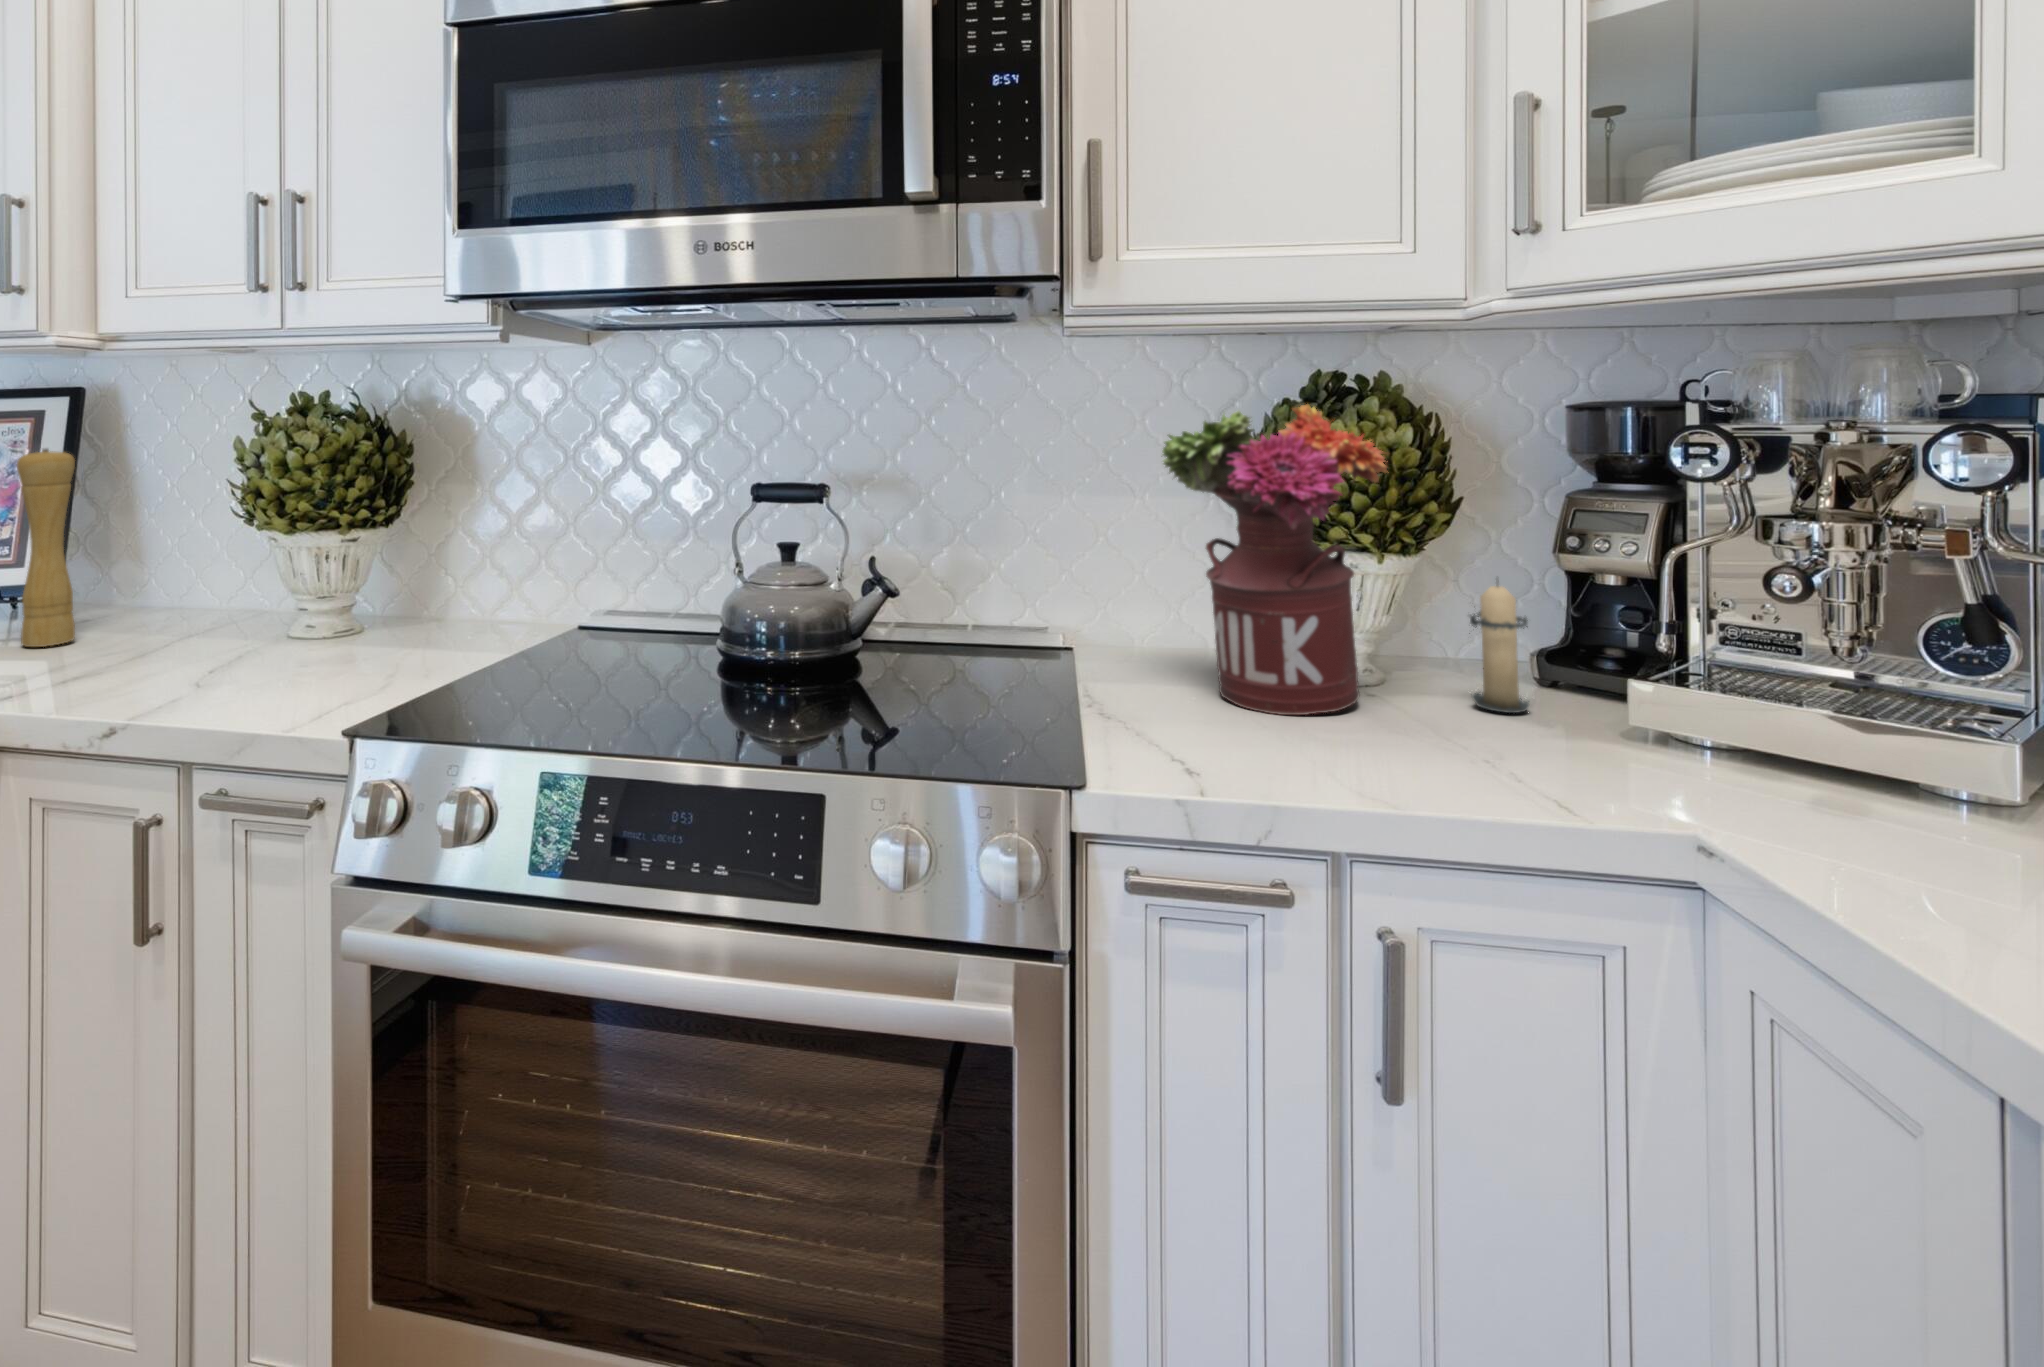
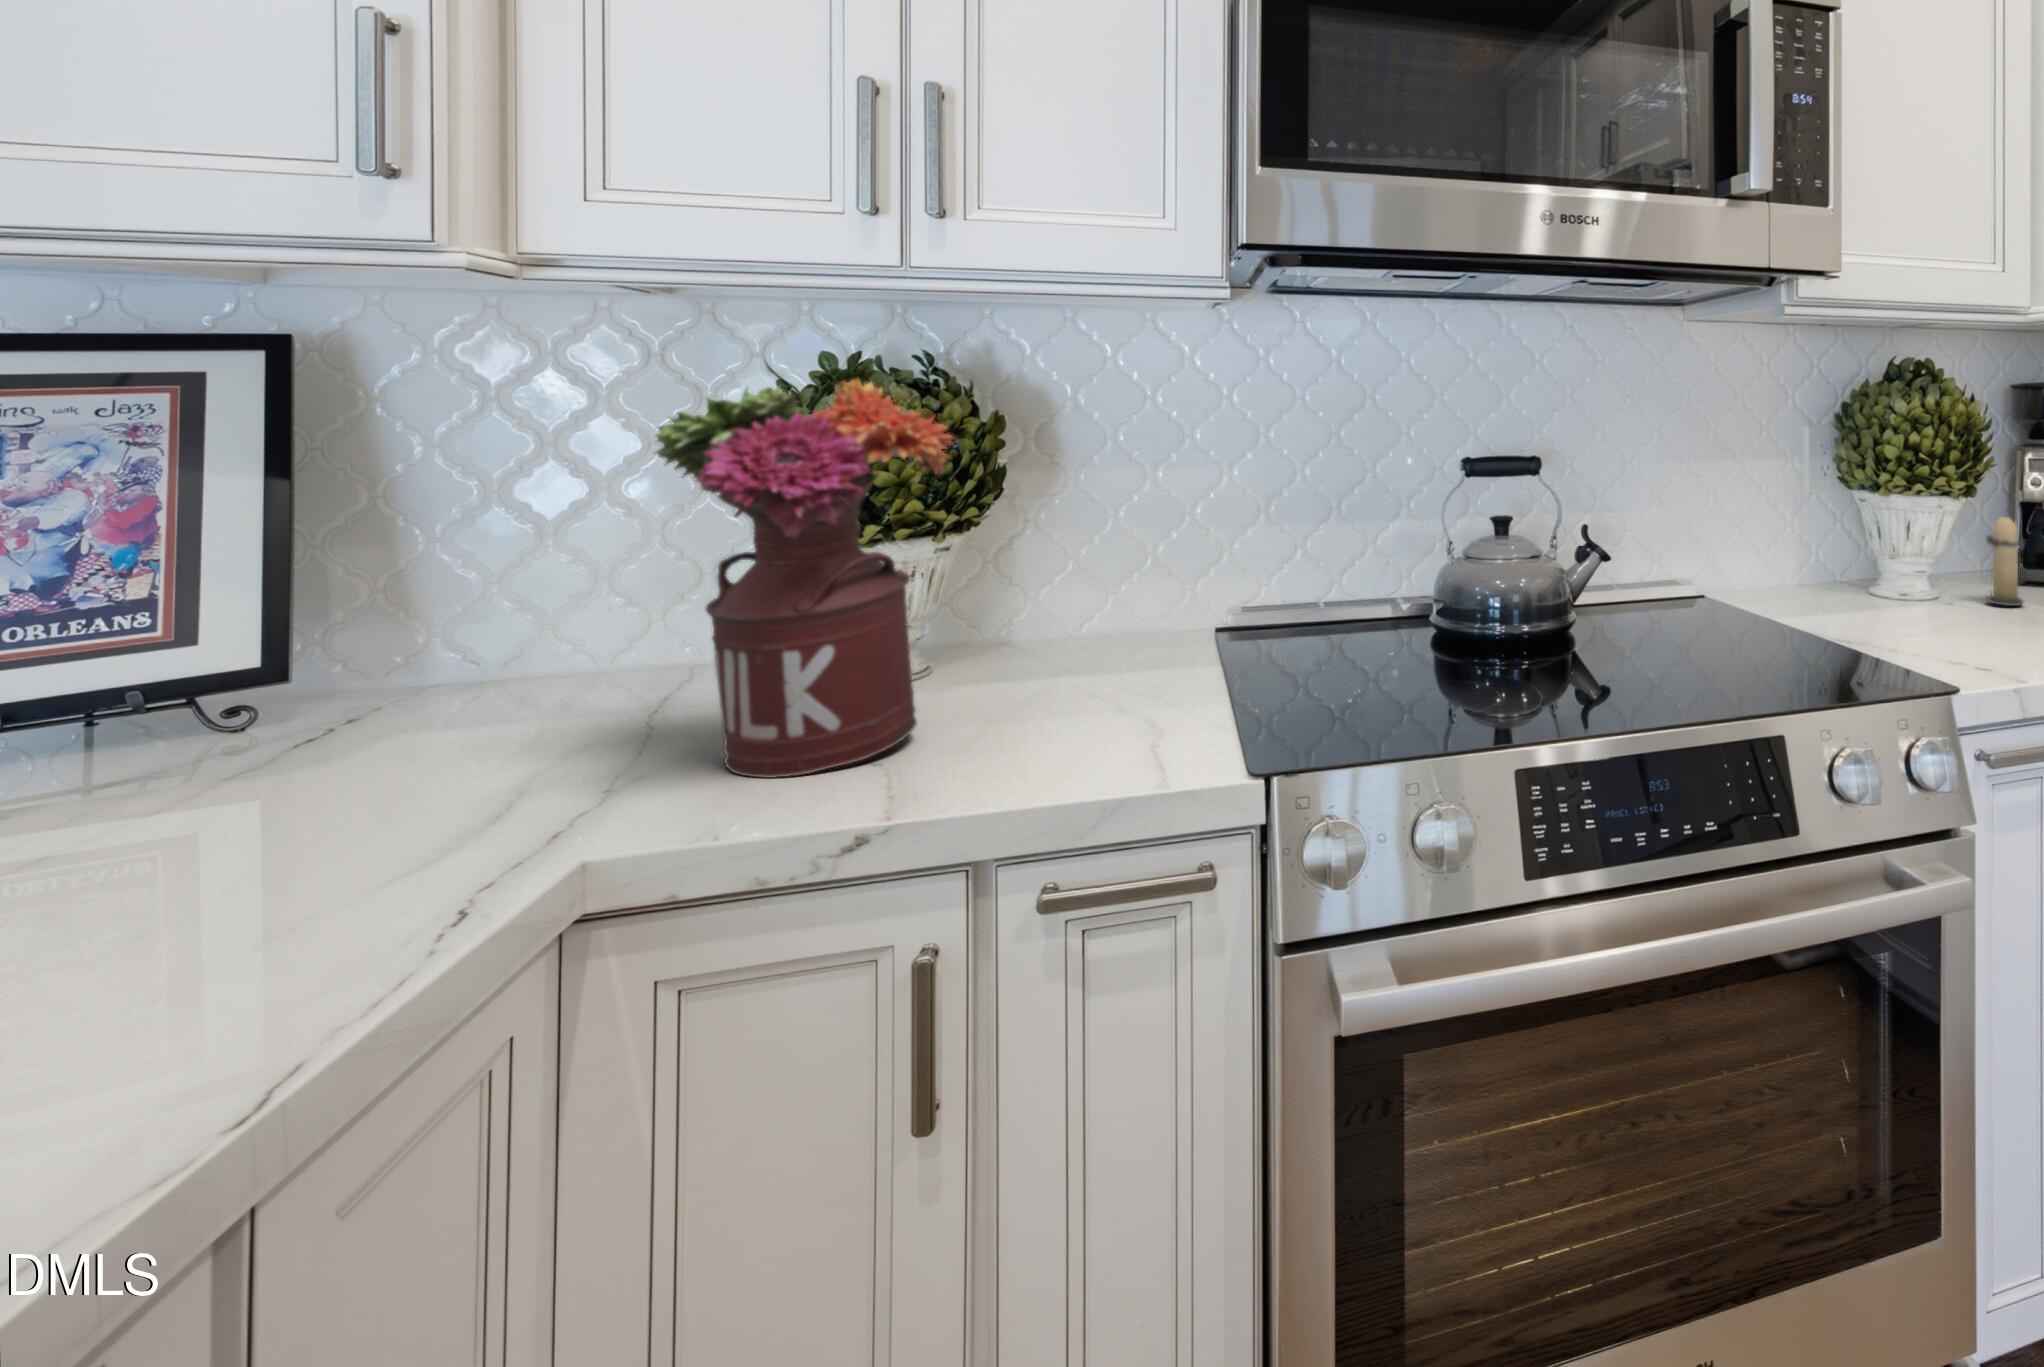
flower arrangement: present [1163,404,1388,715] -> present [655,379,955,778]
pepper mill: present [17,448,75,647] -> none [291,434,411,772]

